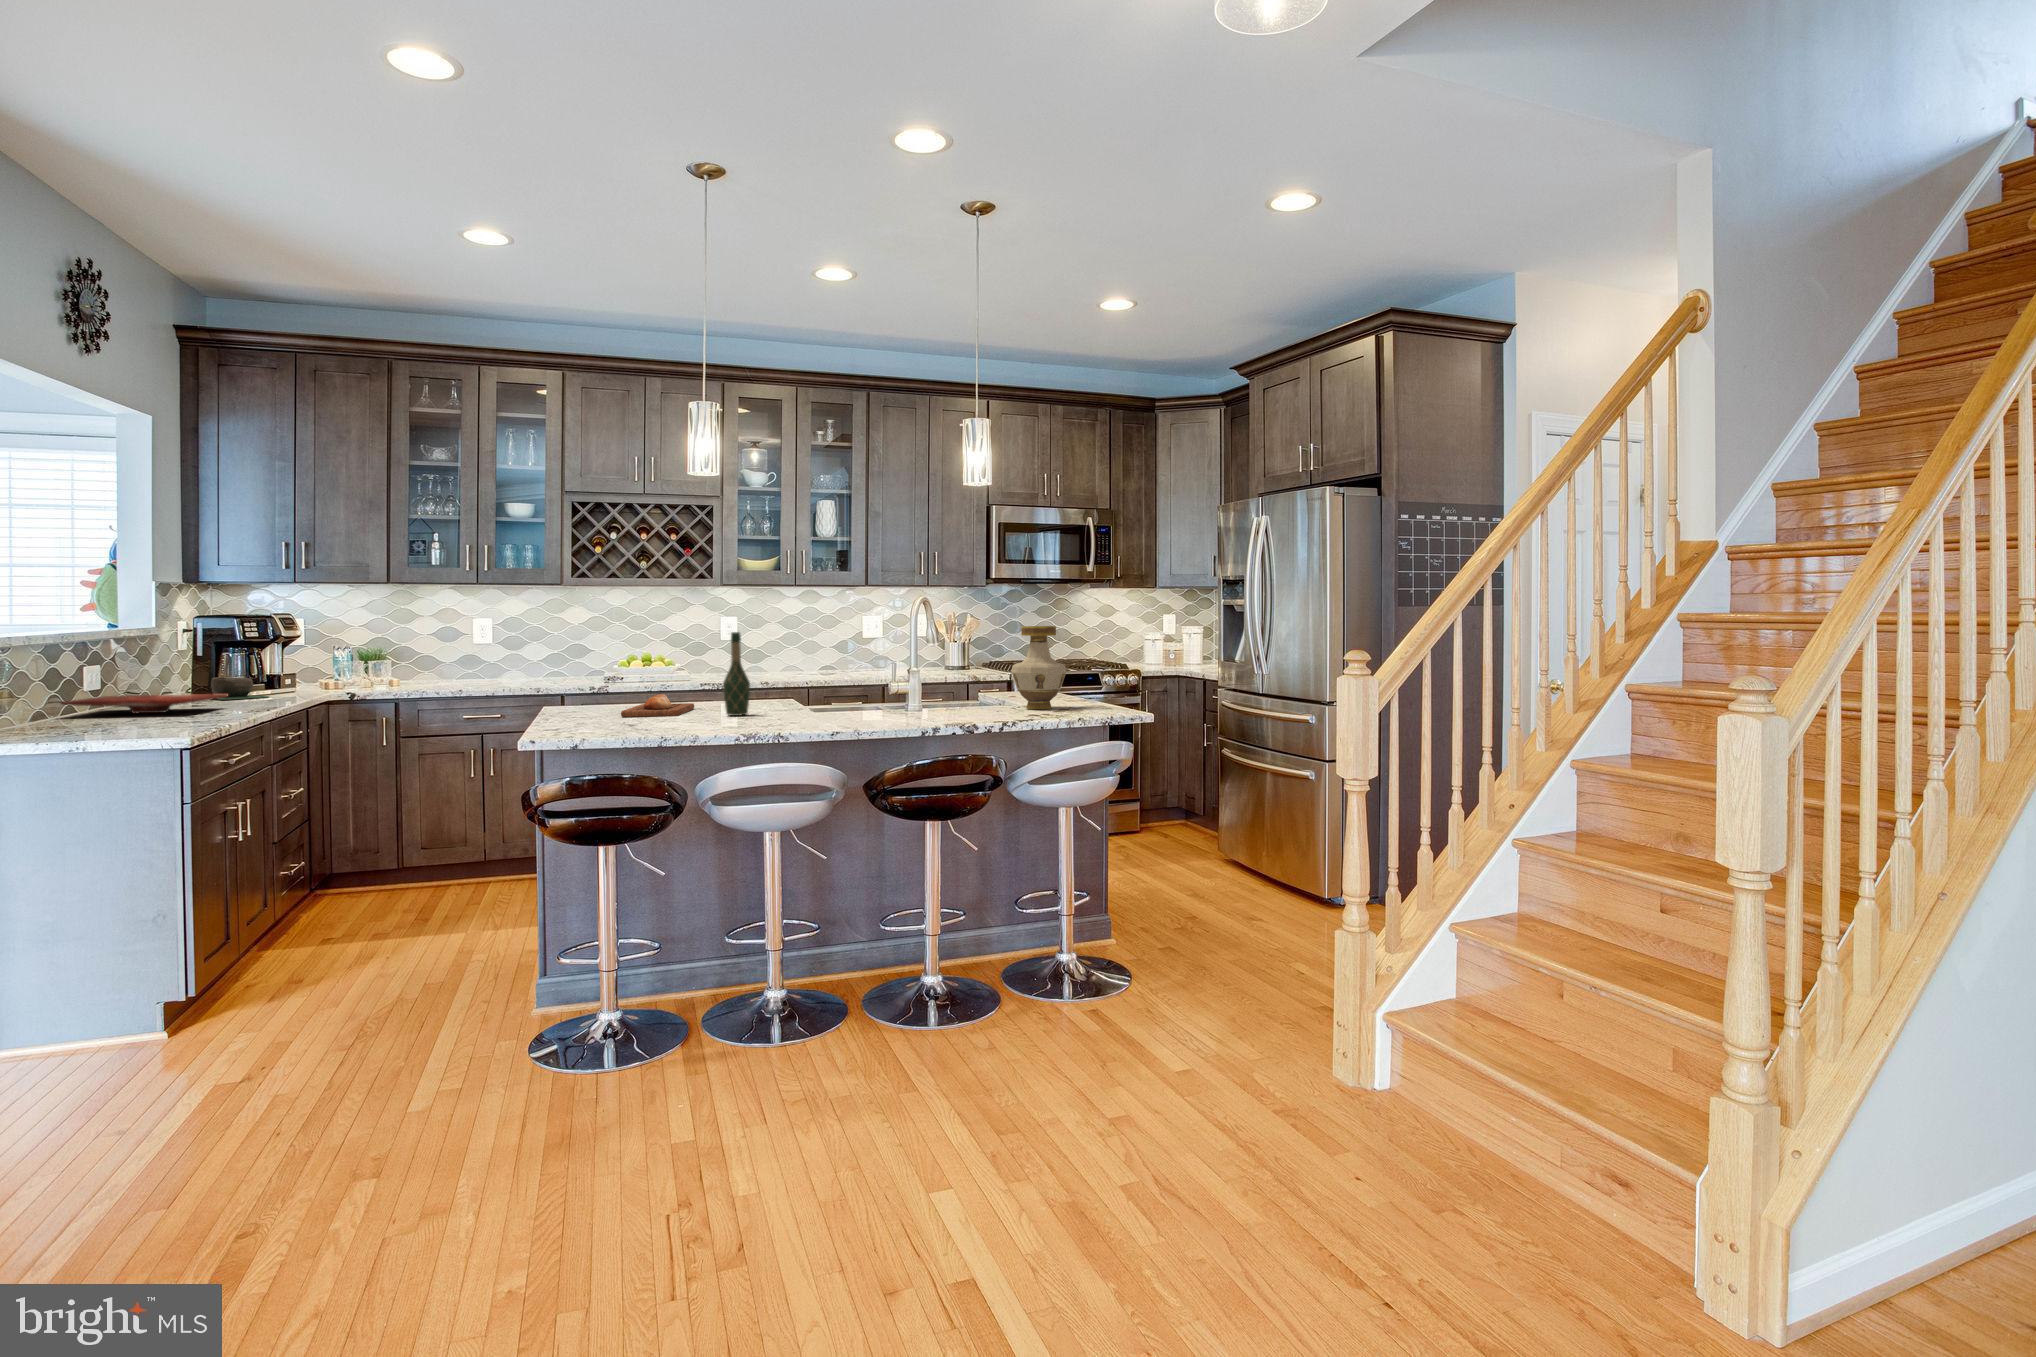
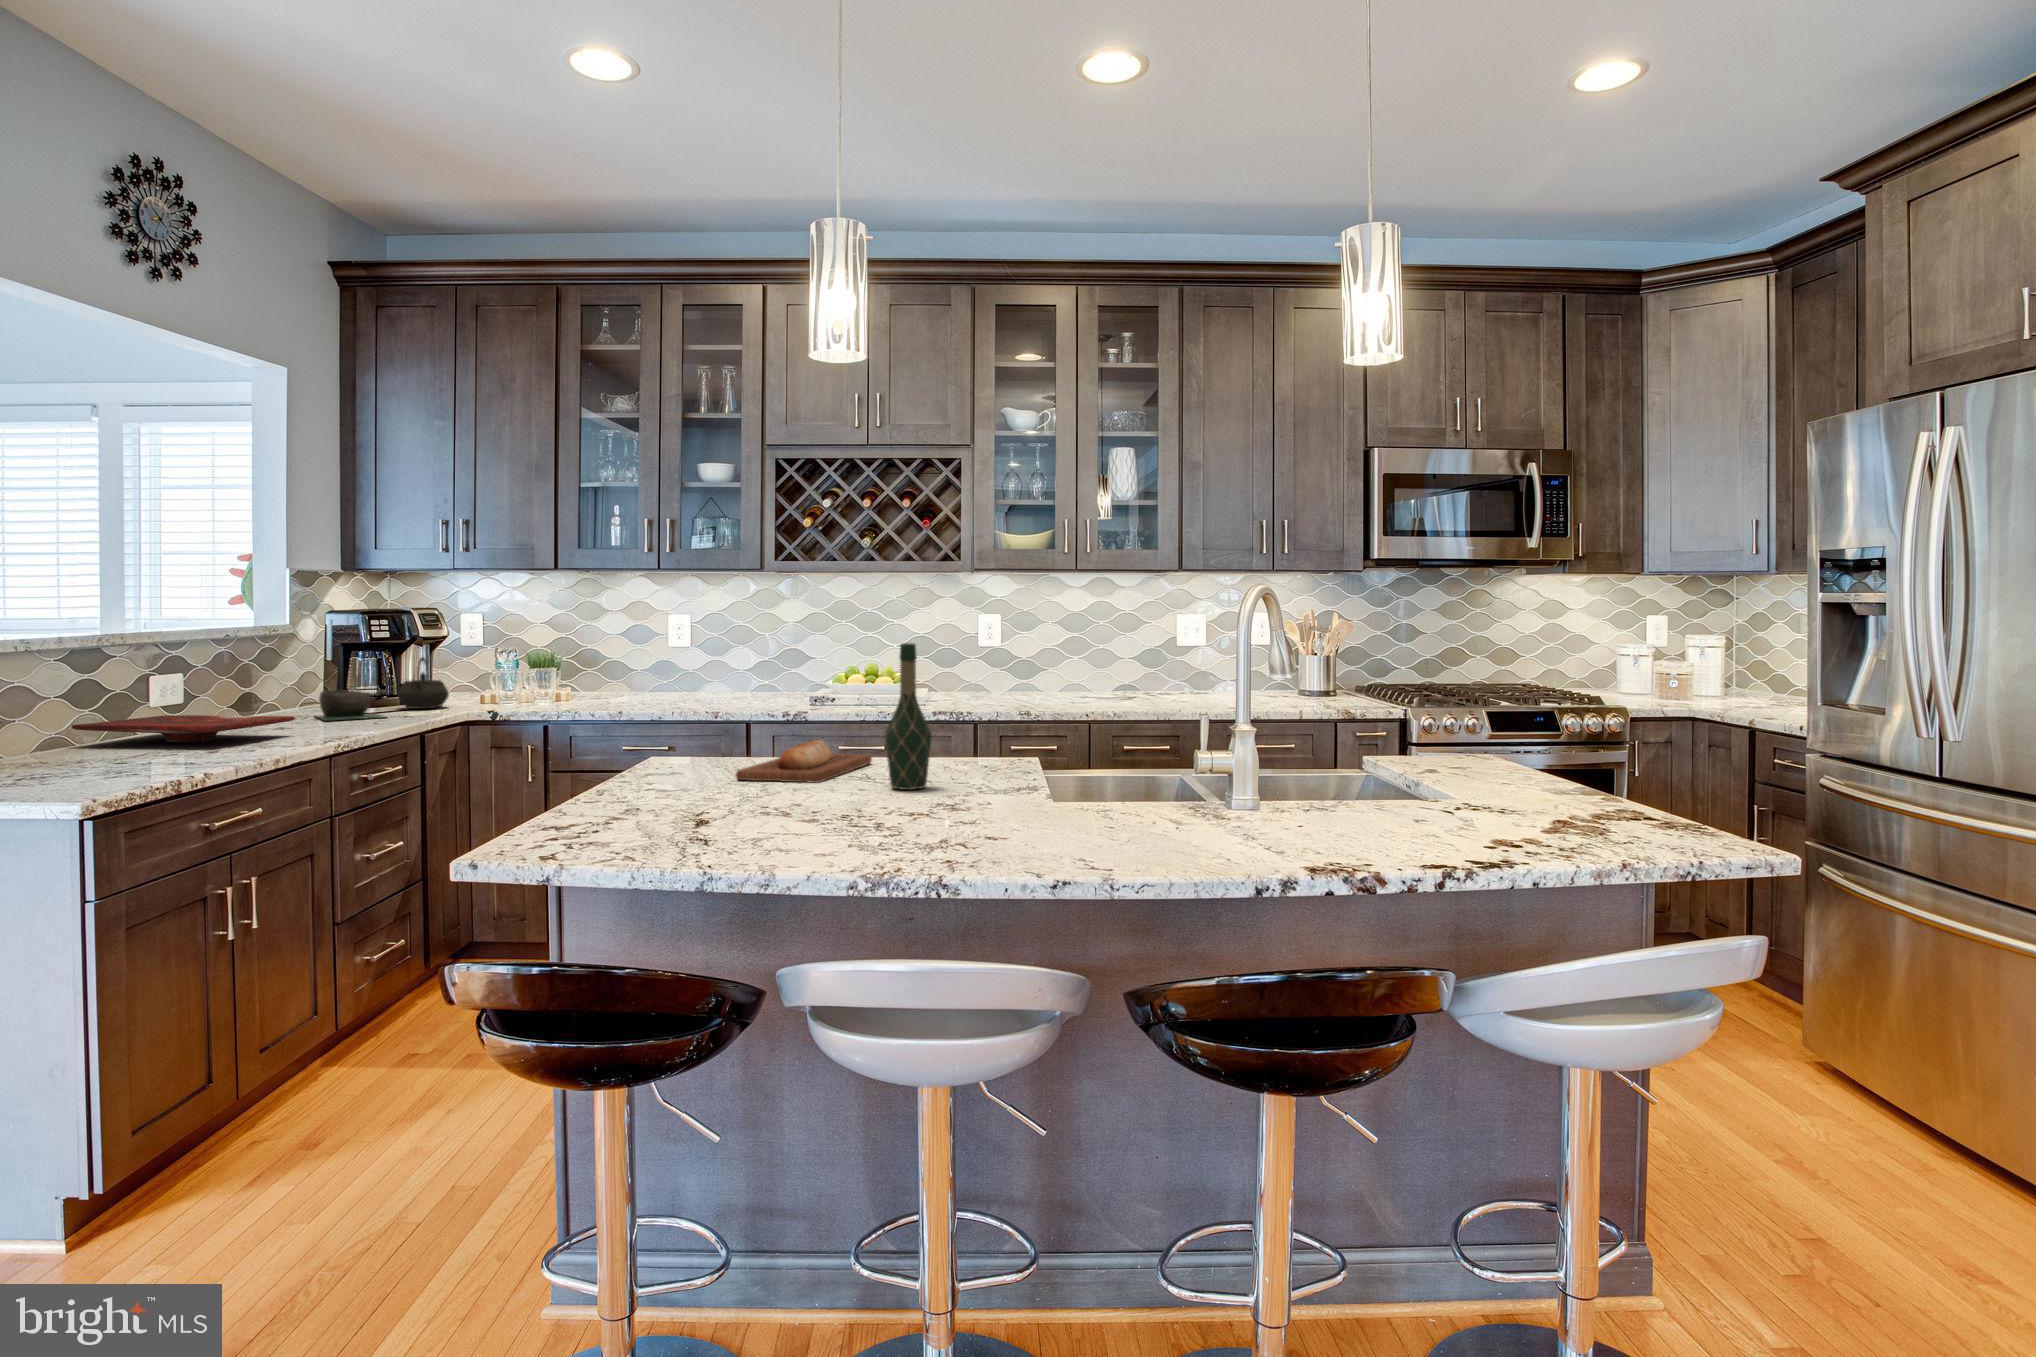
vase: present [1011,626,1066,709] -> none [1414,639,1534,810]
kettle: none [261,651,304,692] -> present [398,657,449,709]

